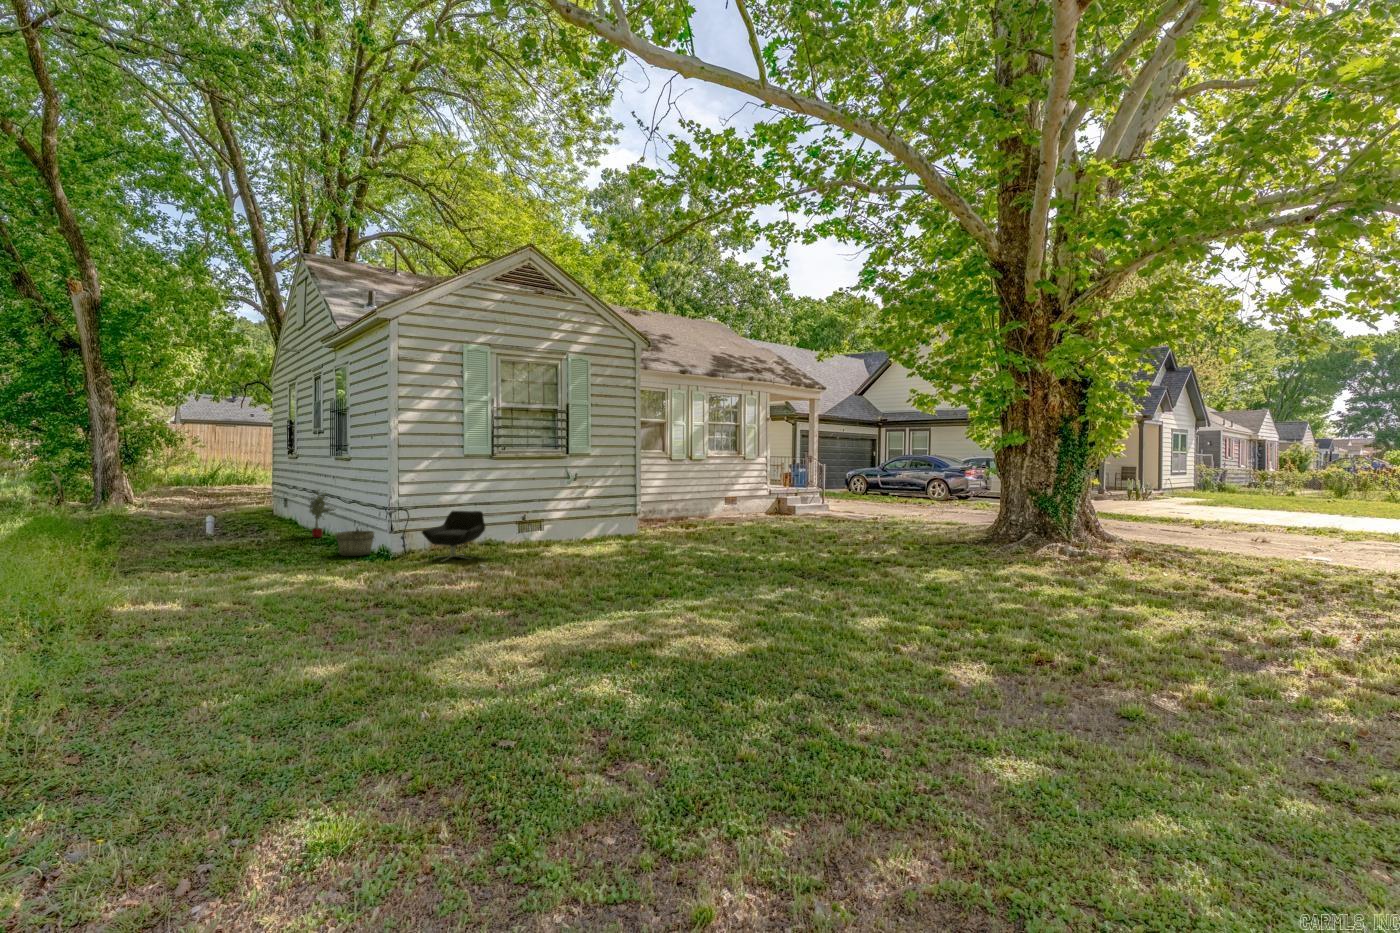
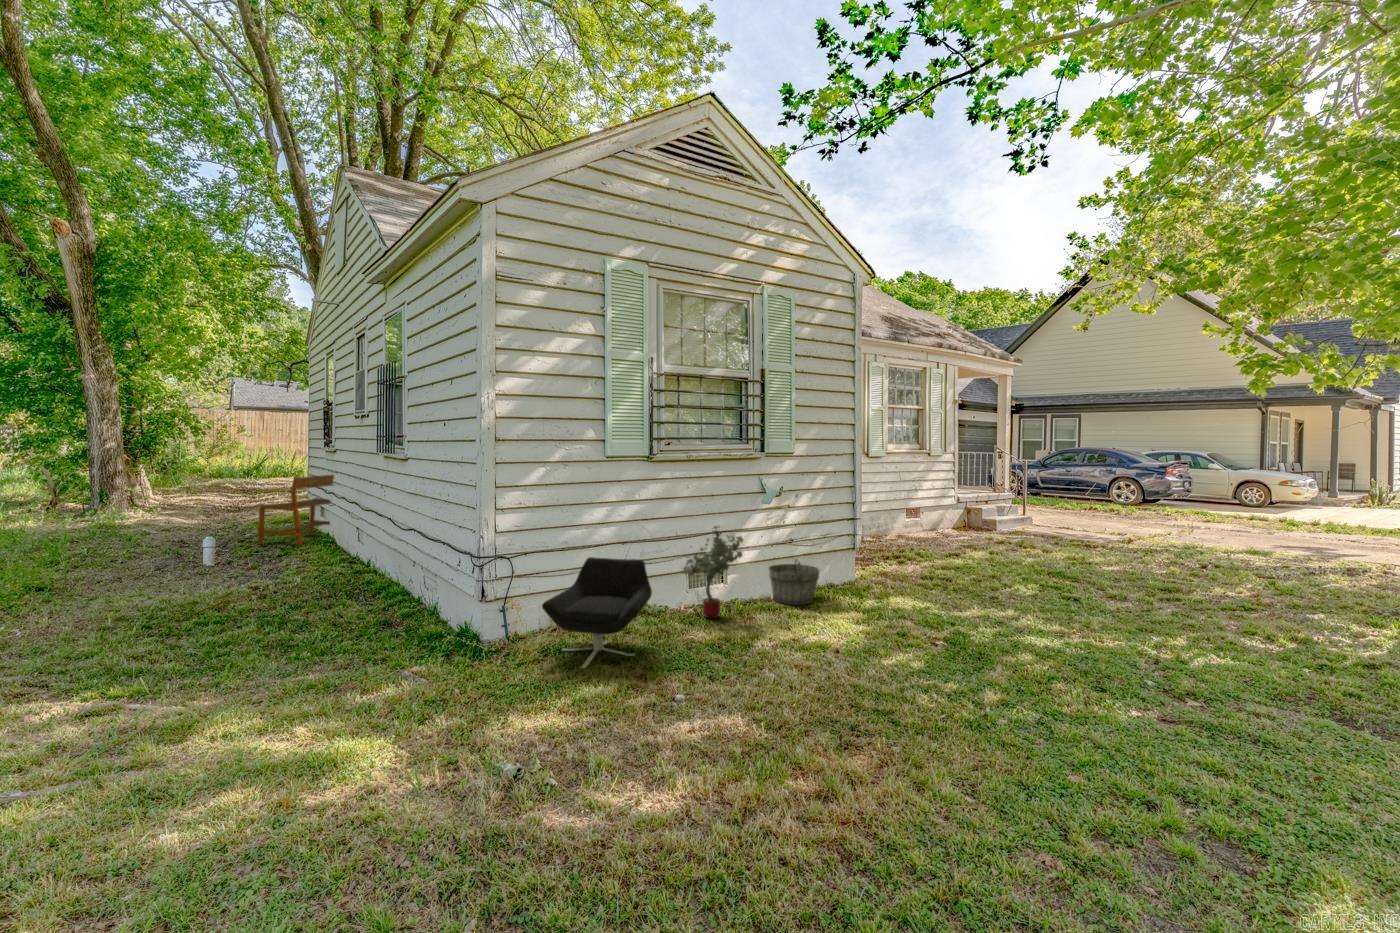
bench: none [240,473,302,522] -> present [257,475,335,545]
potted tree: present [310,490,336,538] -> present [681,526,743,618]
wooden bucket: present [336,528,374,556] -> present [769,560,819,605]

